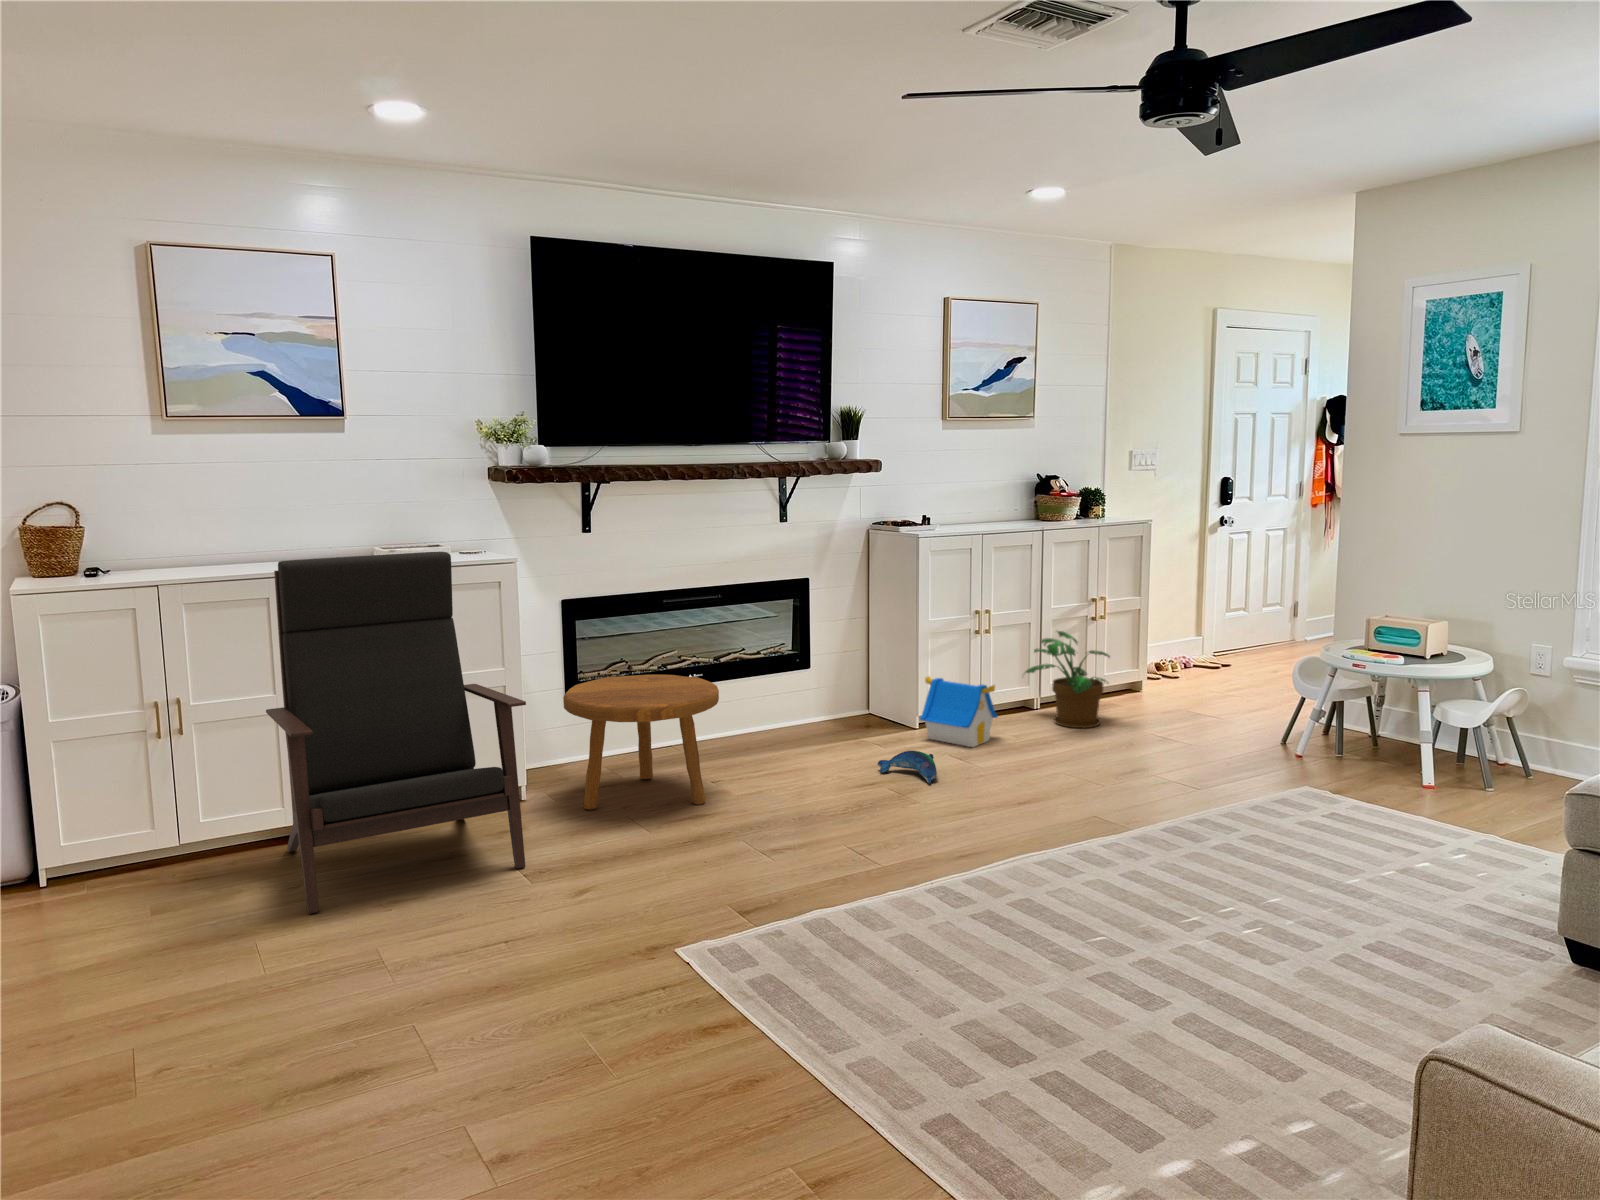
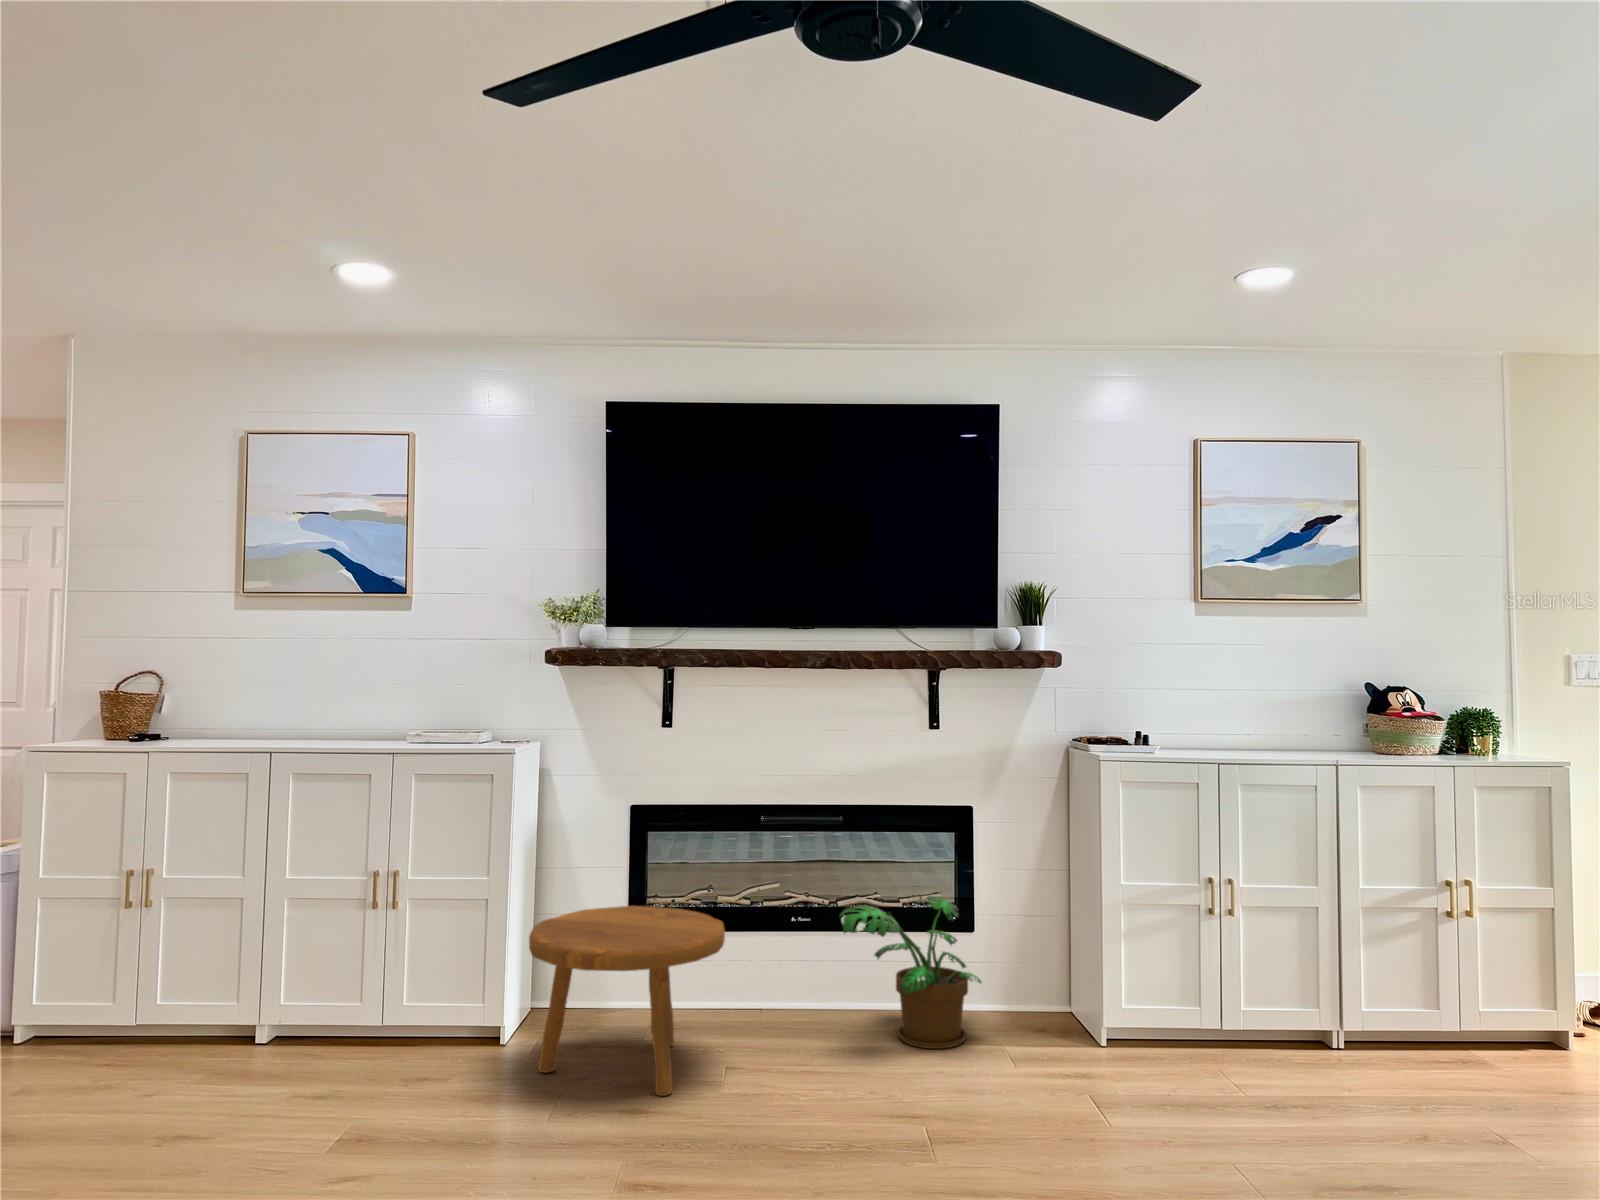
lounge chair: present [266,552,526,914] -> none [96,735,428,1133]
potted plant: present [1024,631,1110,728] -> present [840,896,982,1049]
toy house: present [920,676,998,747] -> none [1076,968,1203,1094]
plush toy: present [878,751,937,784] -> none [945,1079,1021,1140]

